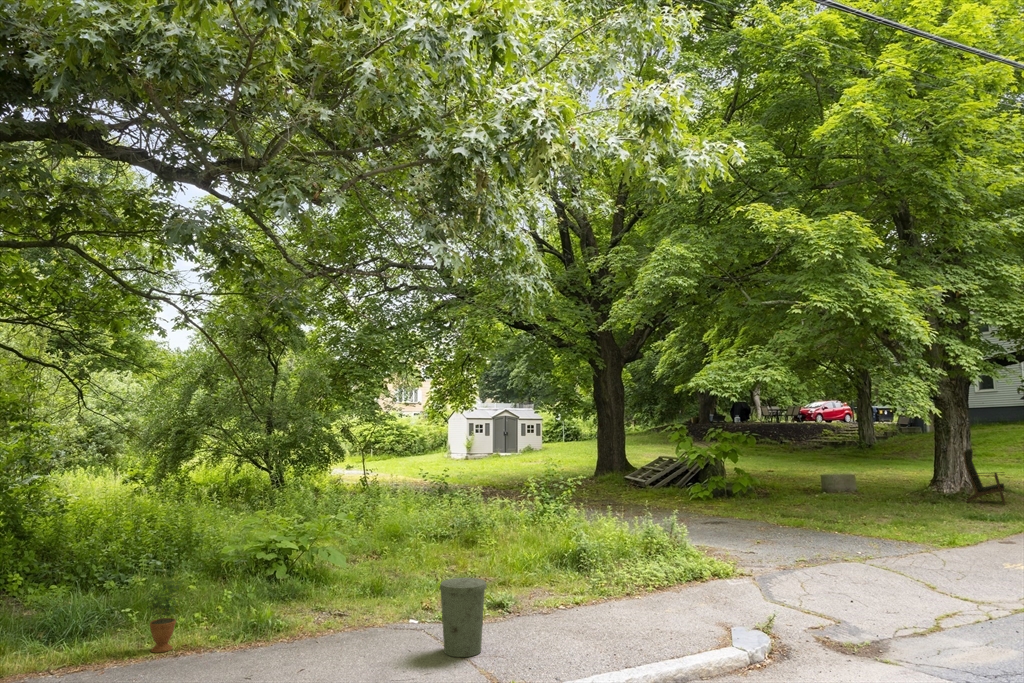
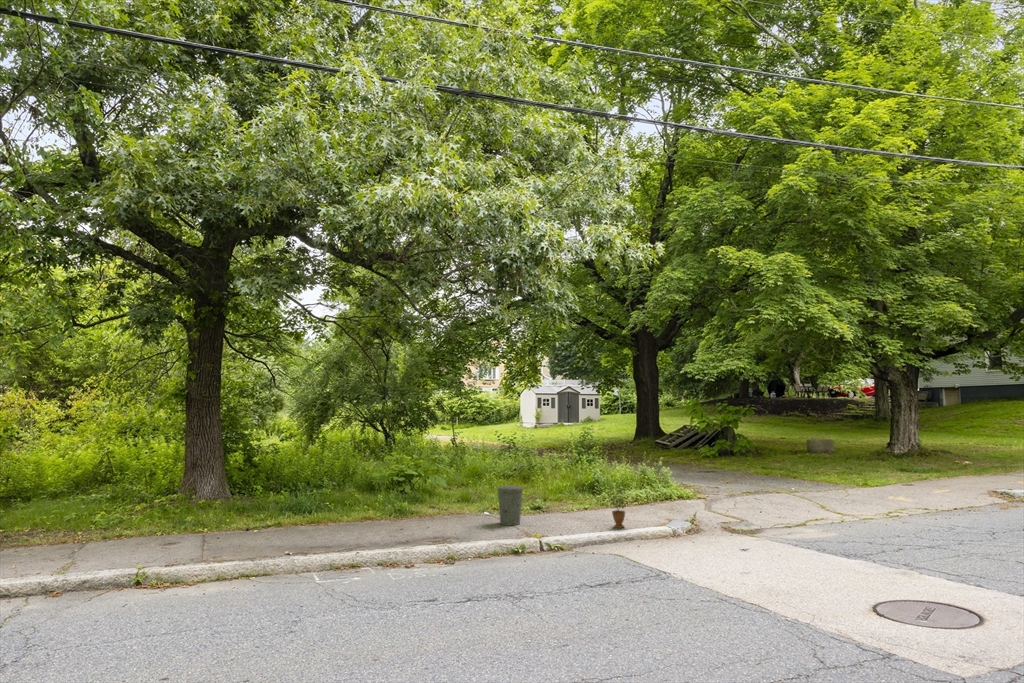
lounge chair: present [963,449,1005,504] -> none [913,419,948,462]
potted plant: present [146,581,181,653] -> present [611,490,626,528]

